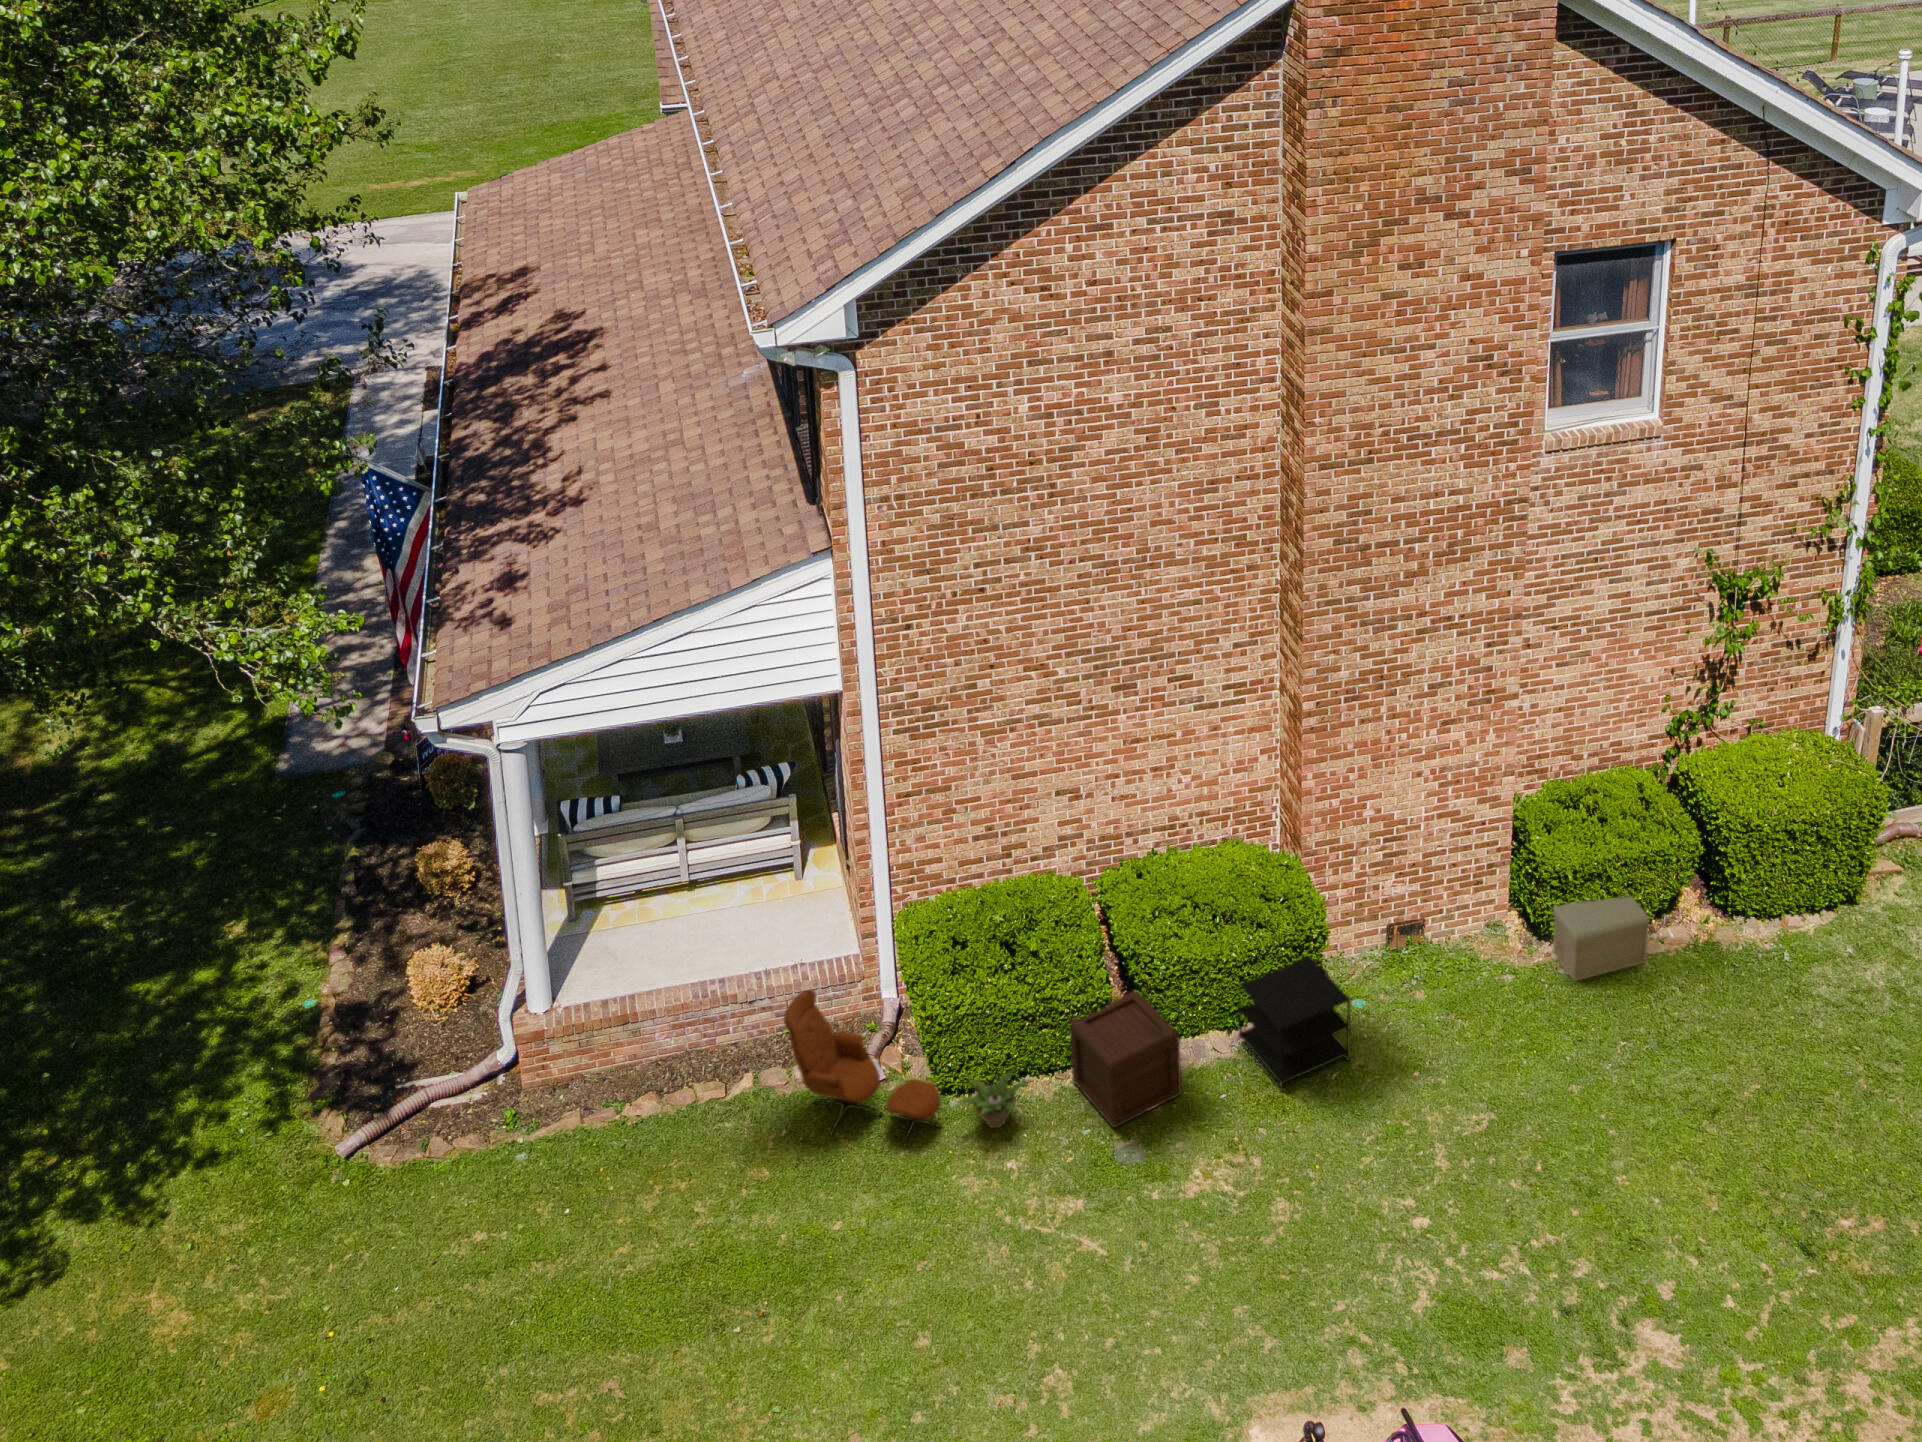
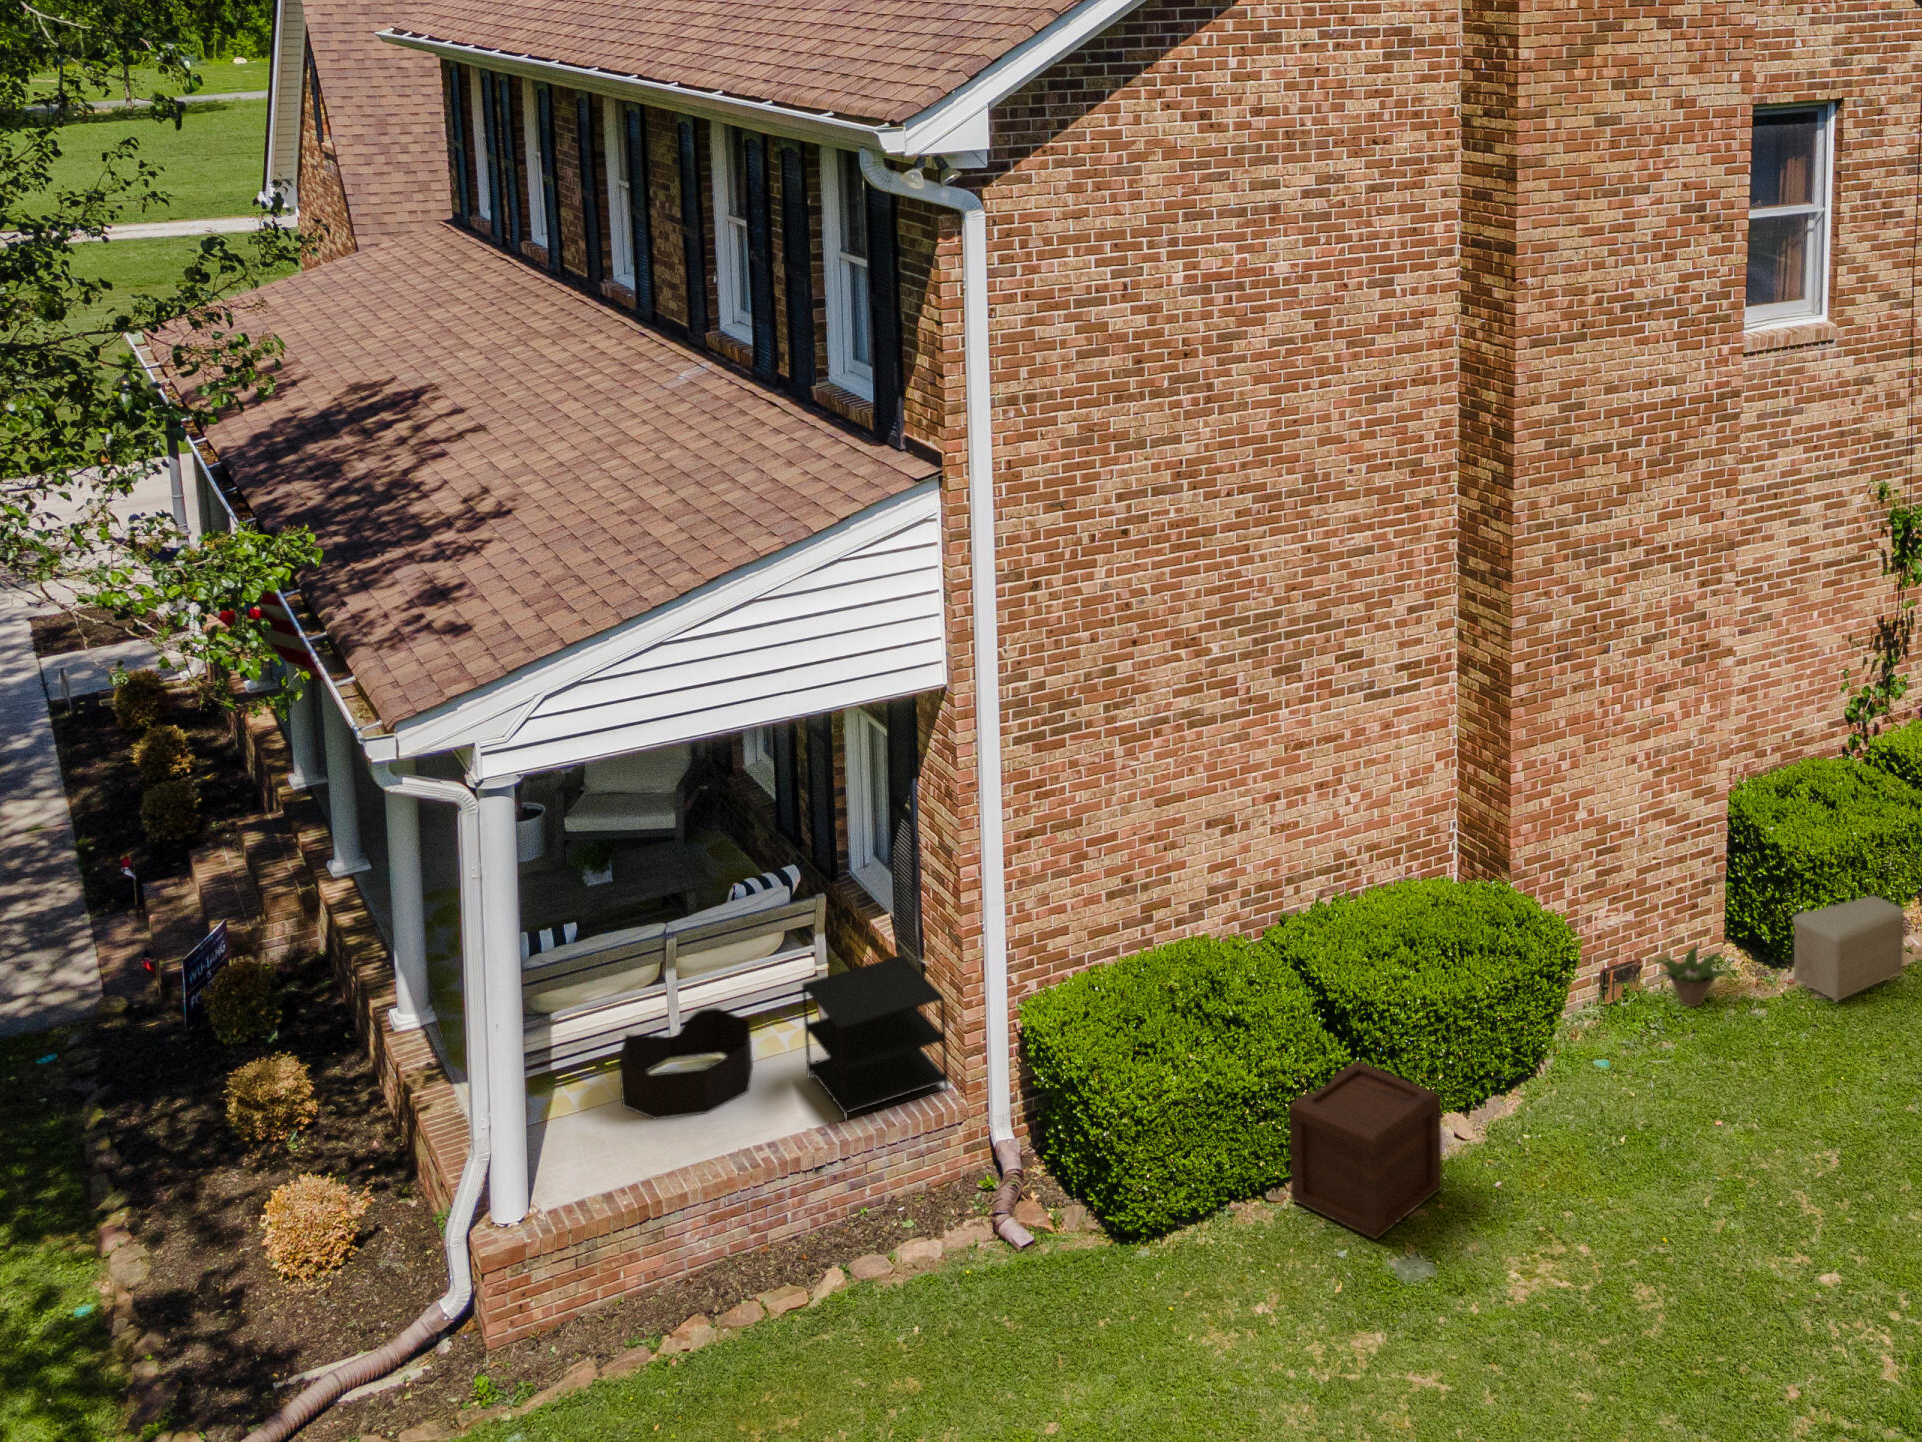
basket: none [644,857,744,943] -> present [619,1008,753,1119]
side table: present [1238,955,1350,1091] -> present [802,955,948,1121]
lounge chair: present [784,989,941,1138] -> none [912,1108,1140,1319]
decorative plant: present [958,1070,1026,1128] -> present [1655,944,1728,1007]

